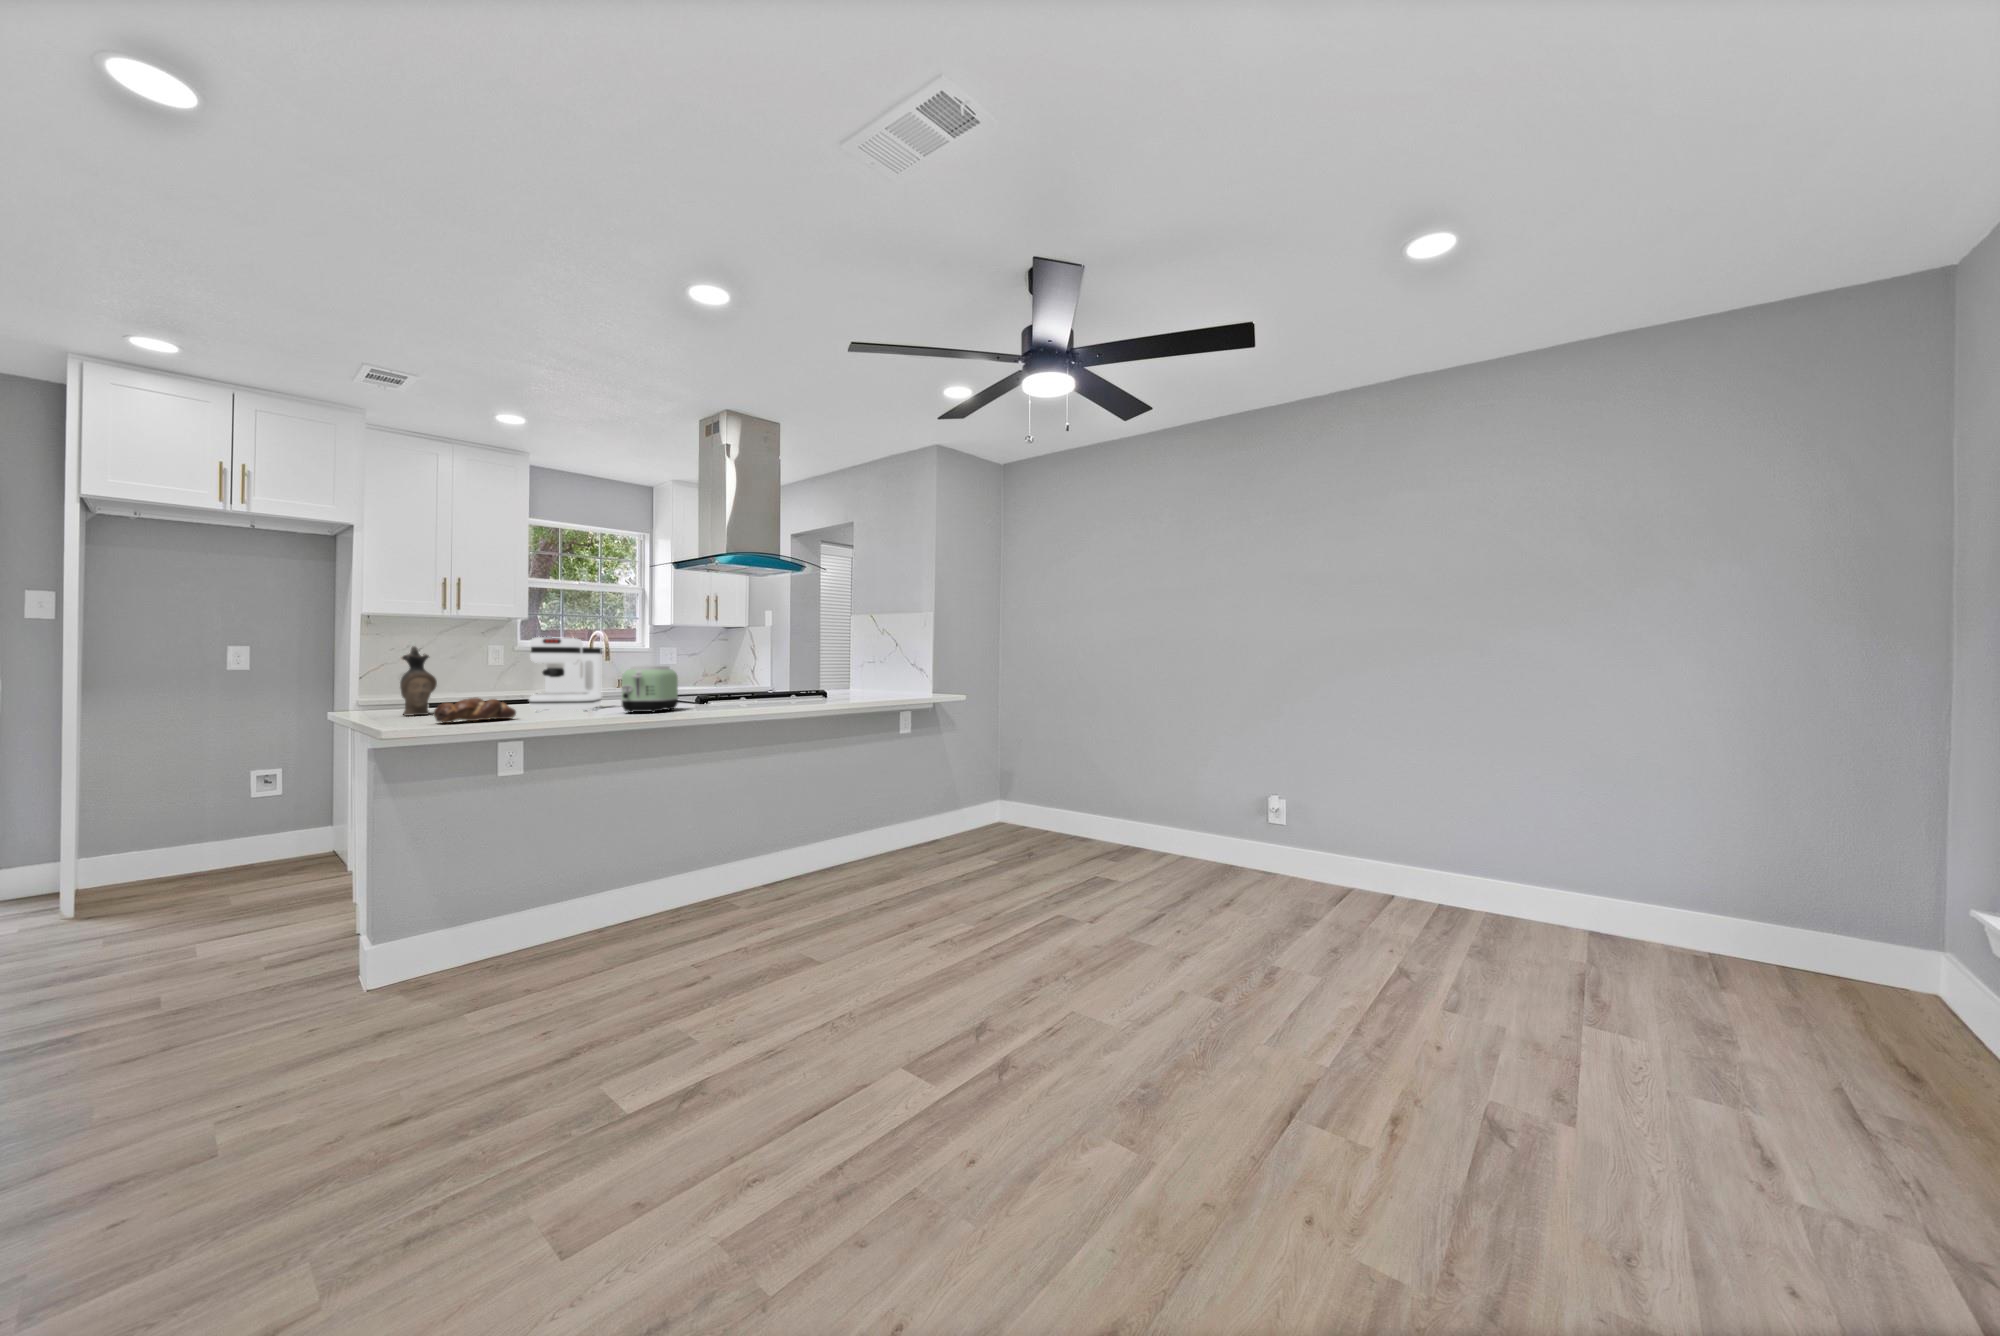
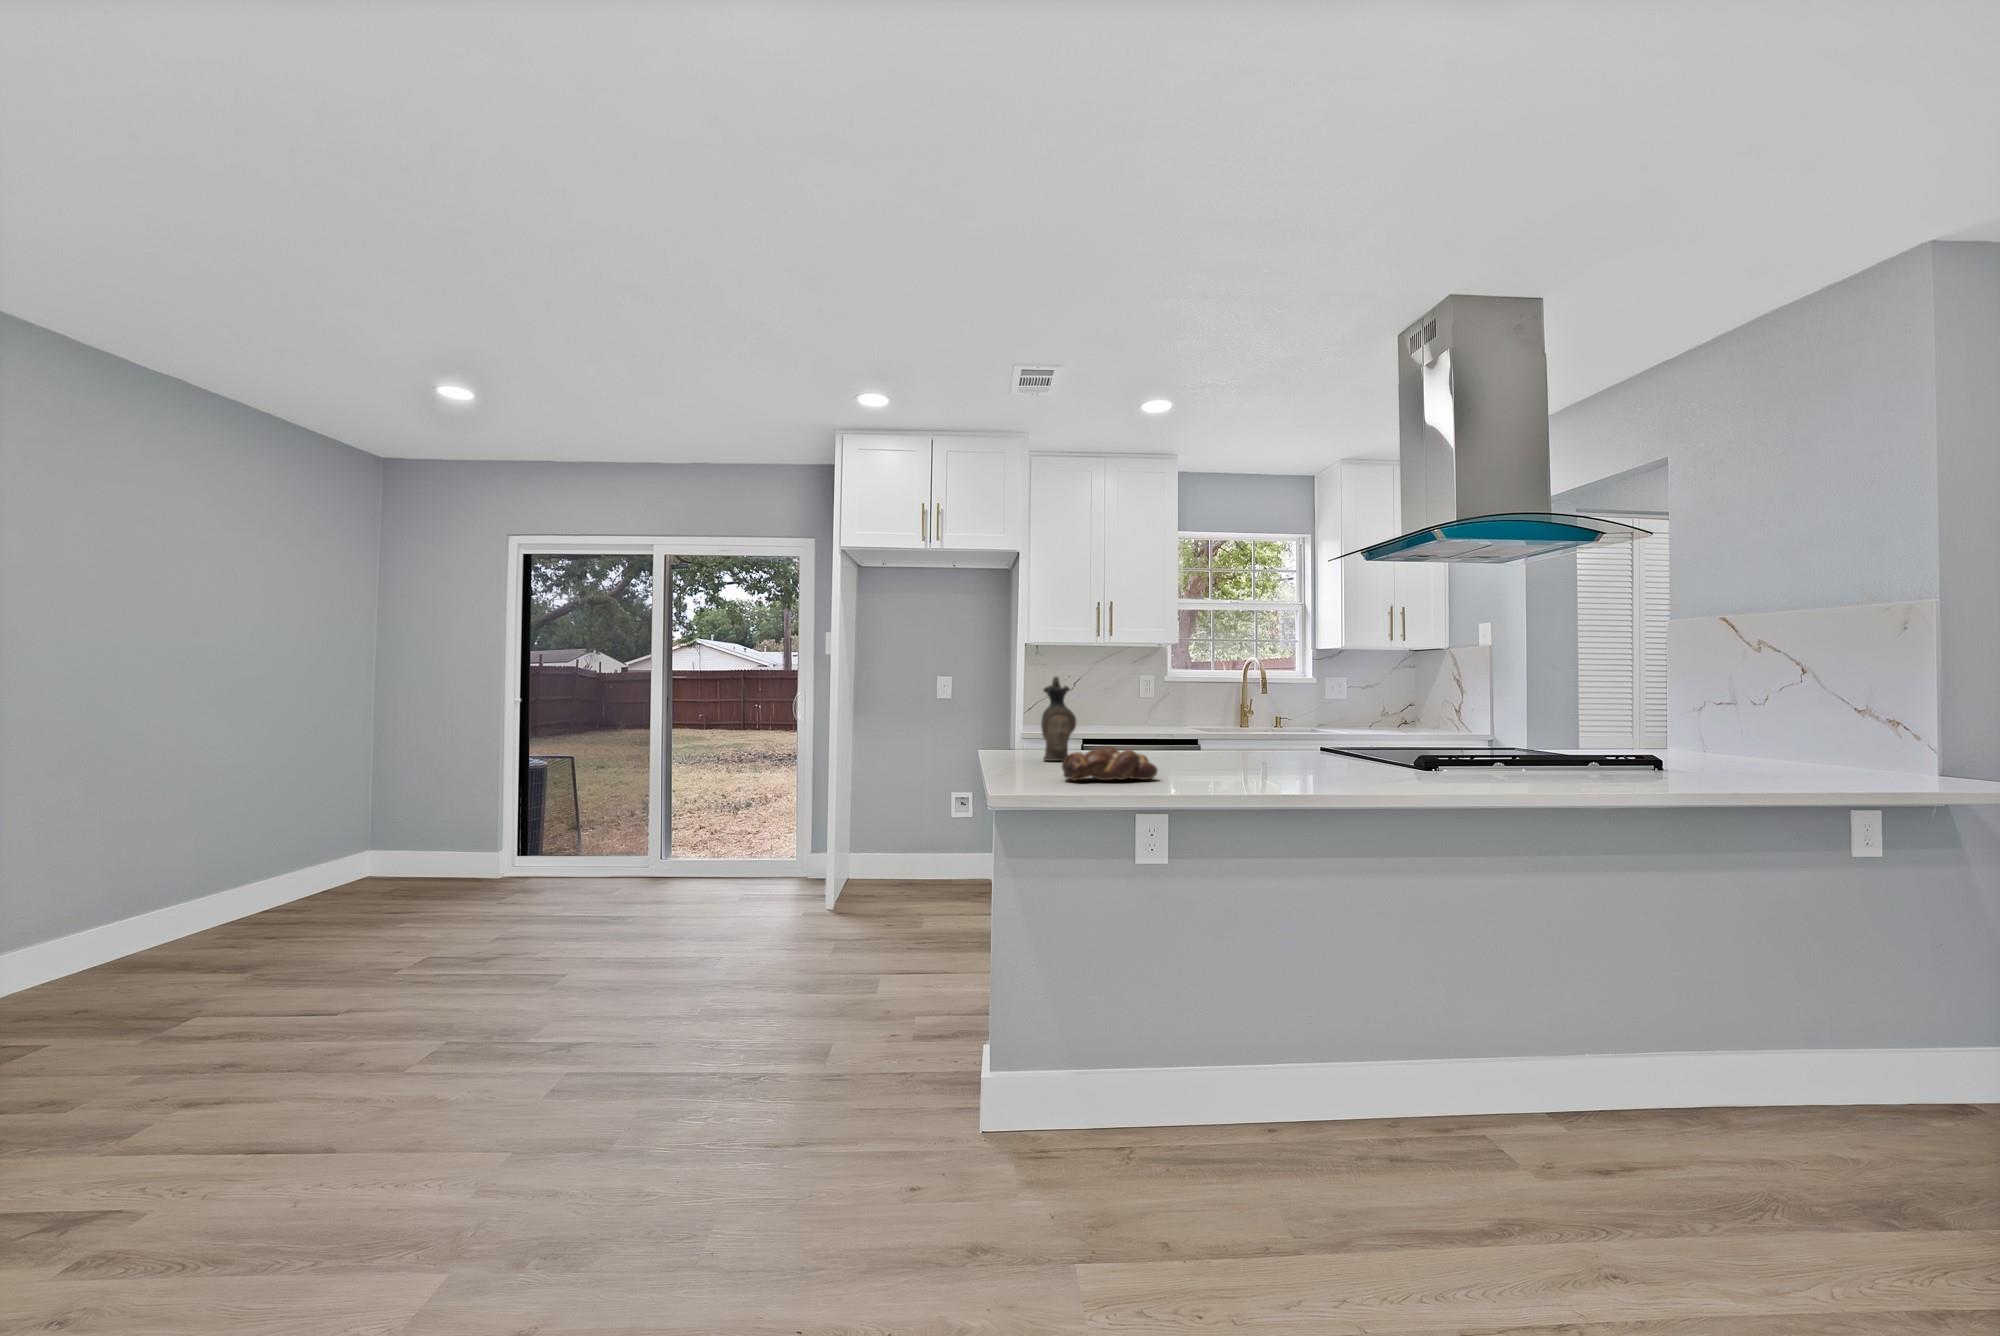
coffee maker: present [529,637,602,712] -> none [1175,662,1268,771]
toaster: present [621,665,678,713] -> none [1301,704,1395,785]

